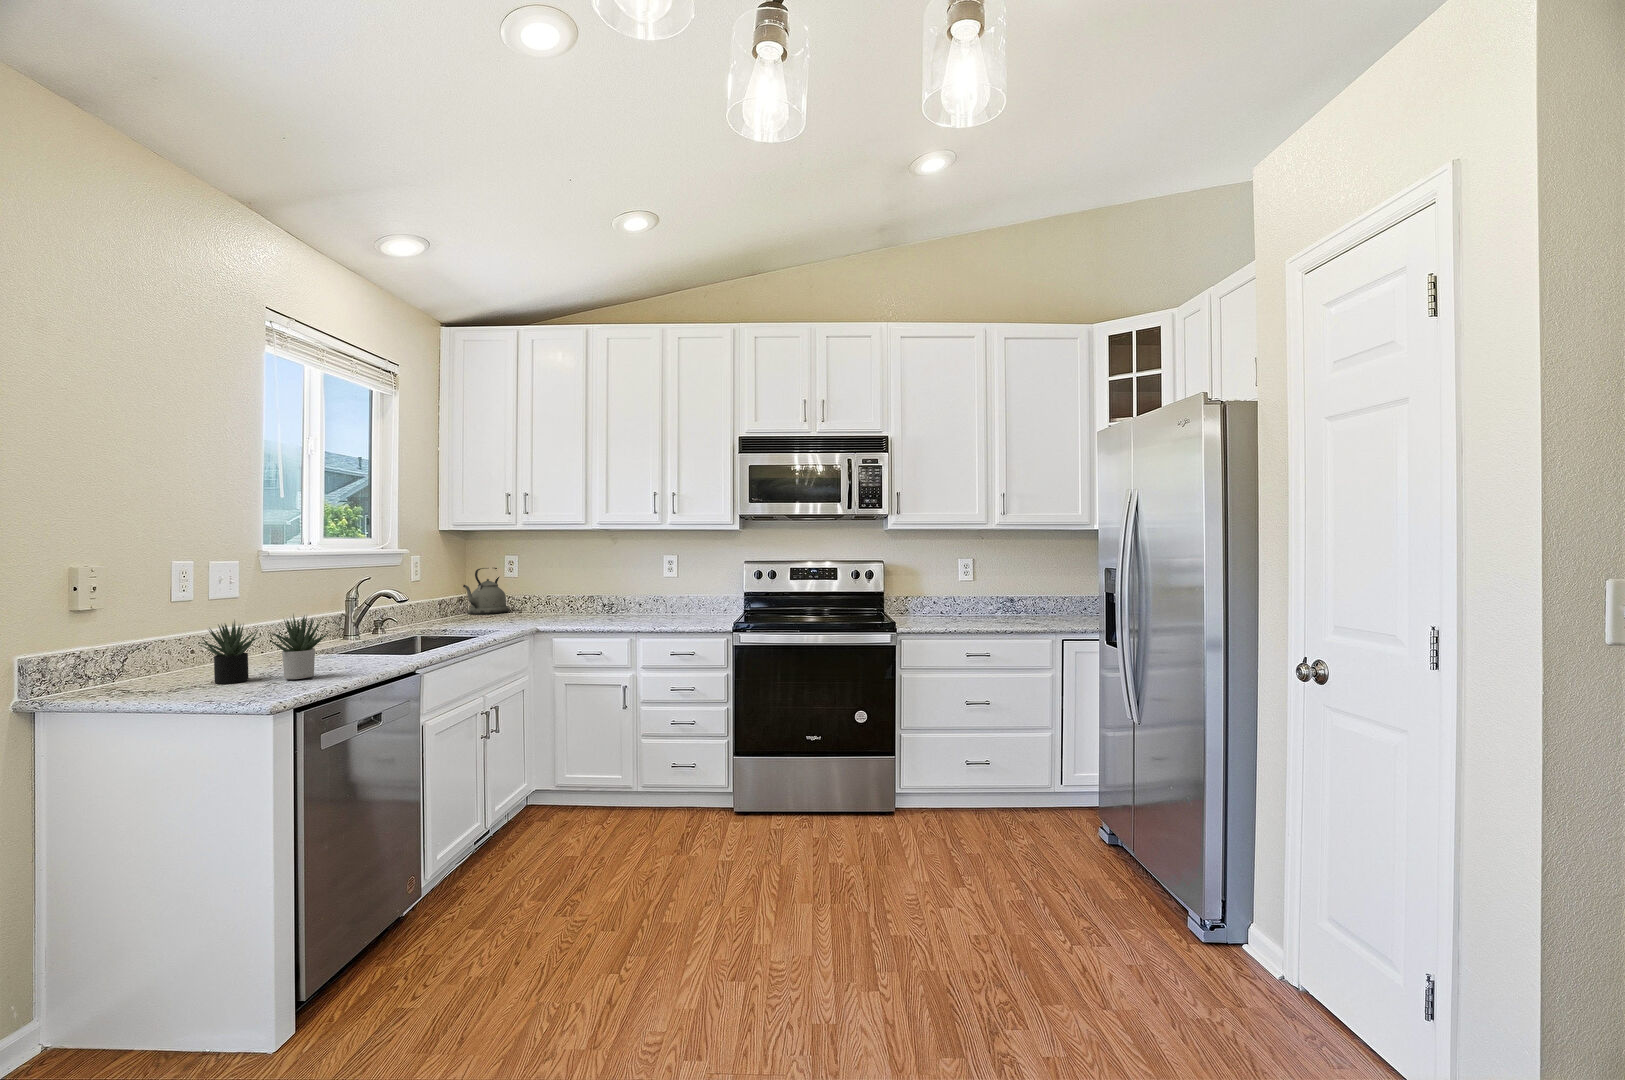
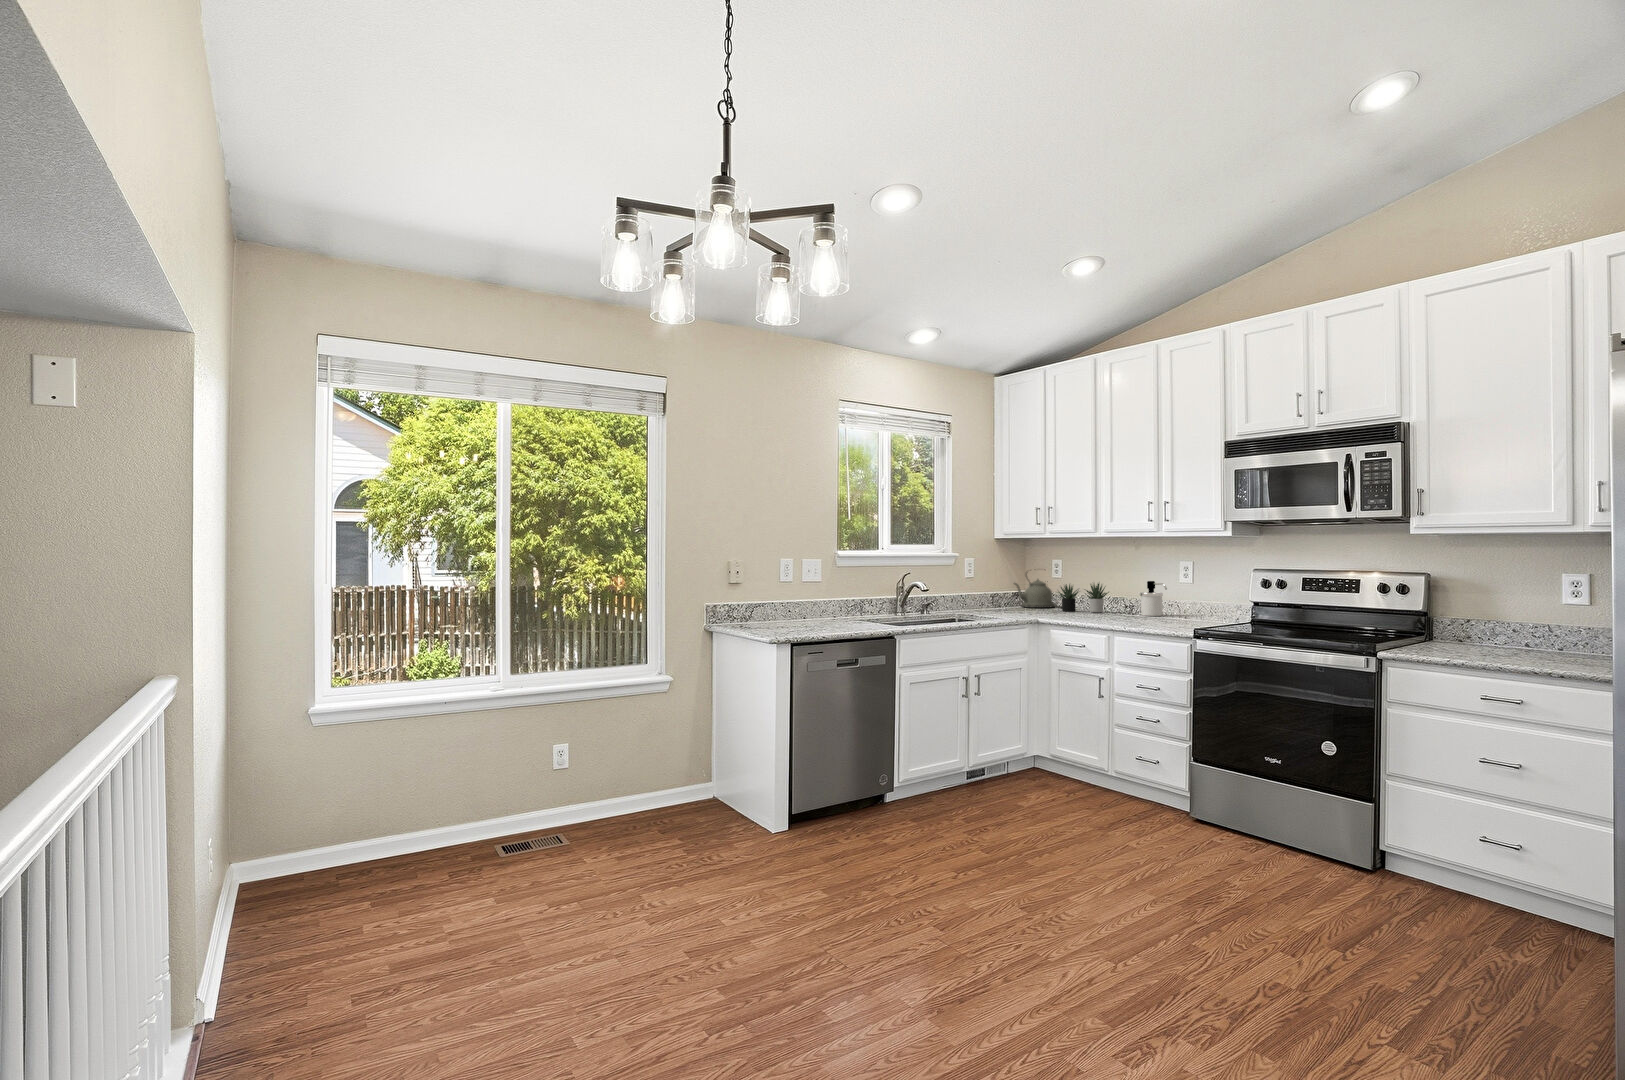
soap dispenser: none [625,576,657,613] -> present [1140,581,1167,616]
succulent plant: present [201,615,329,684] -> present [1059,583,1109,612]

